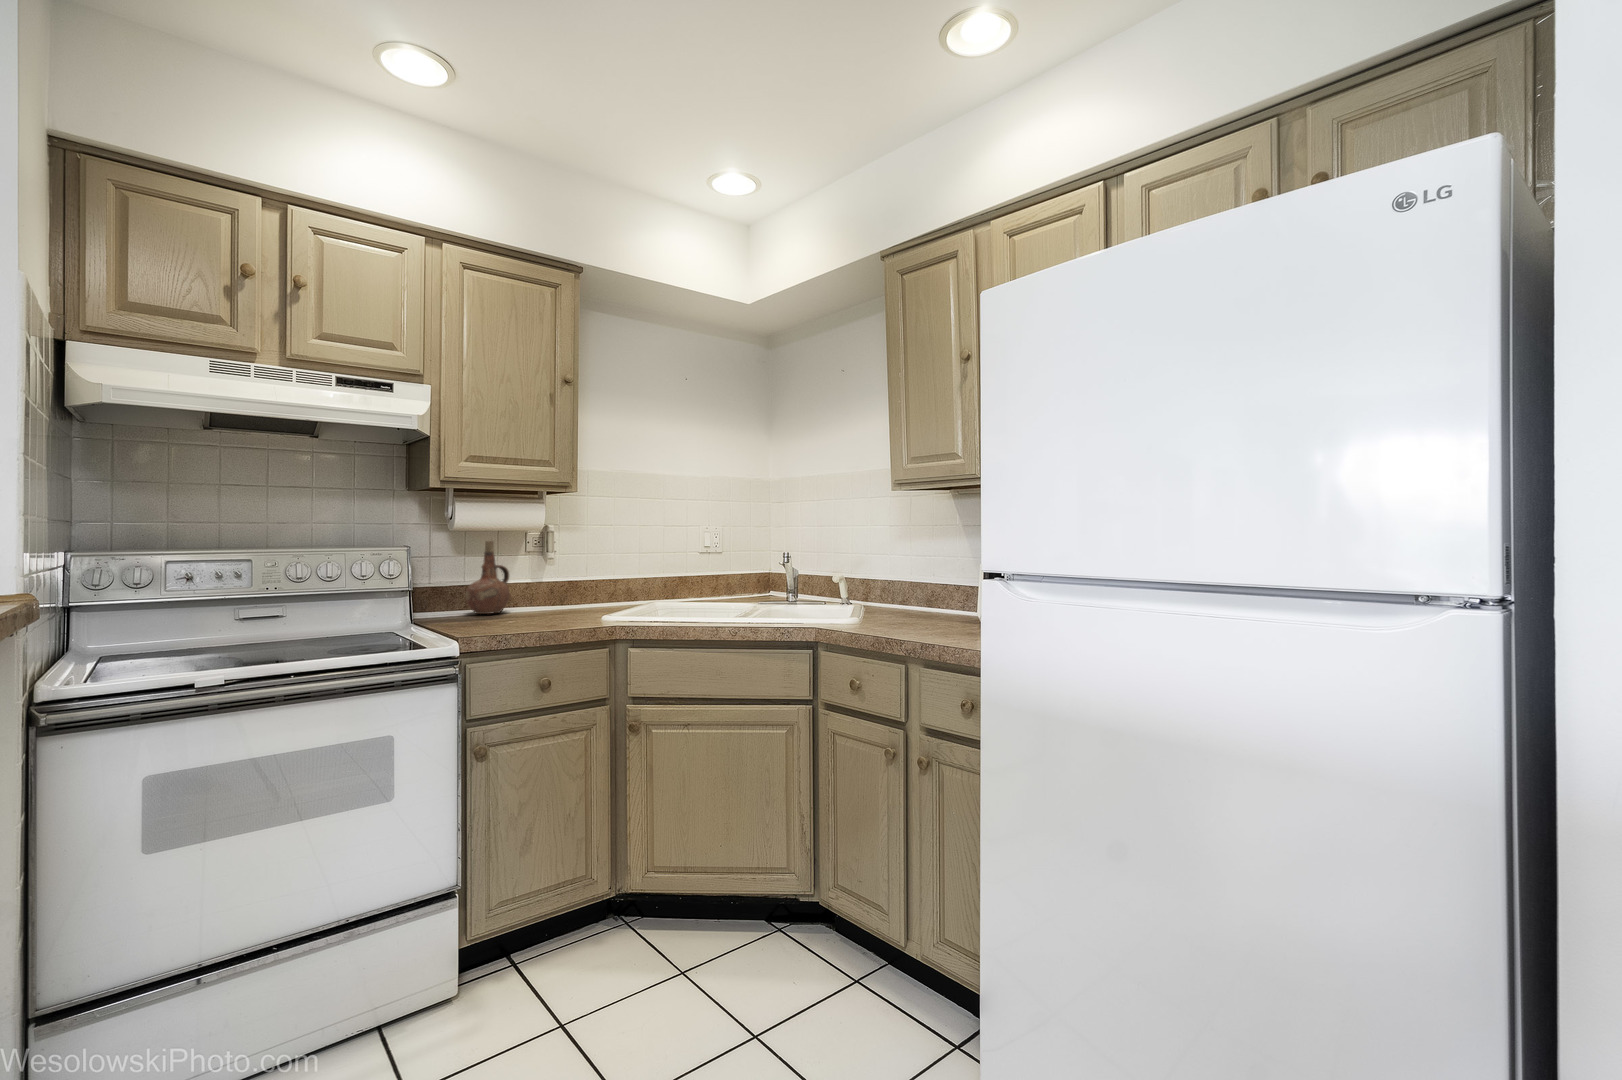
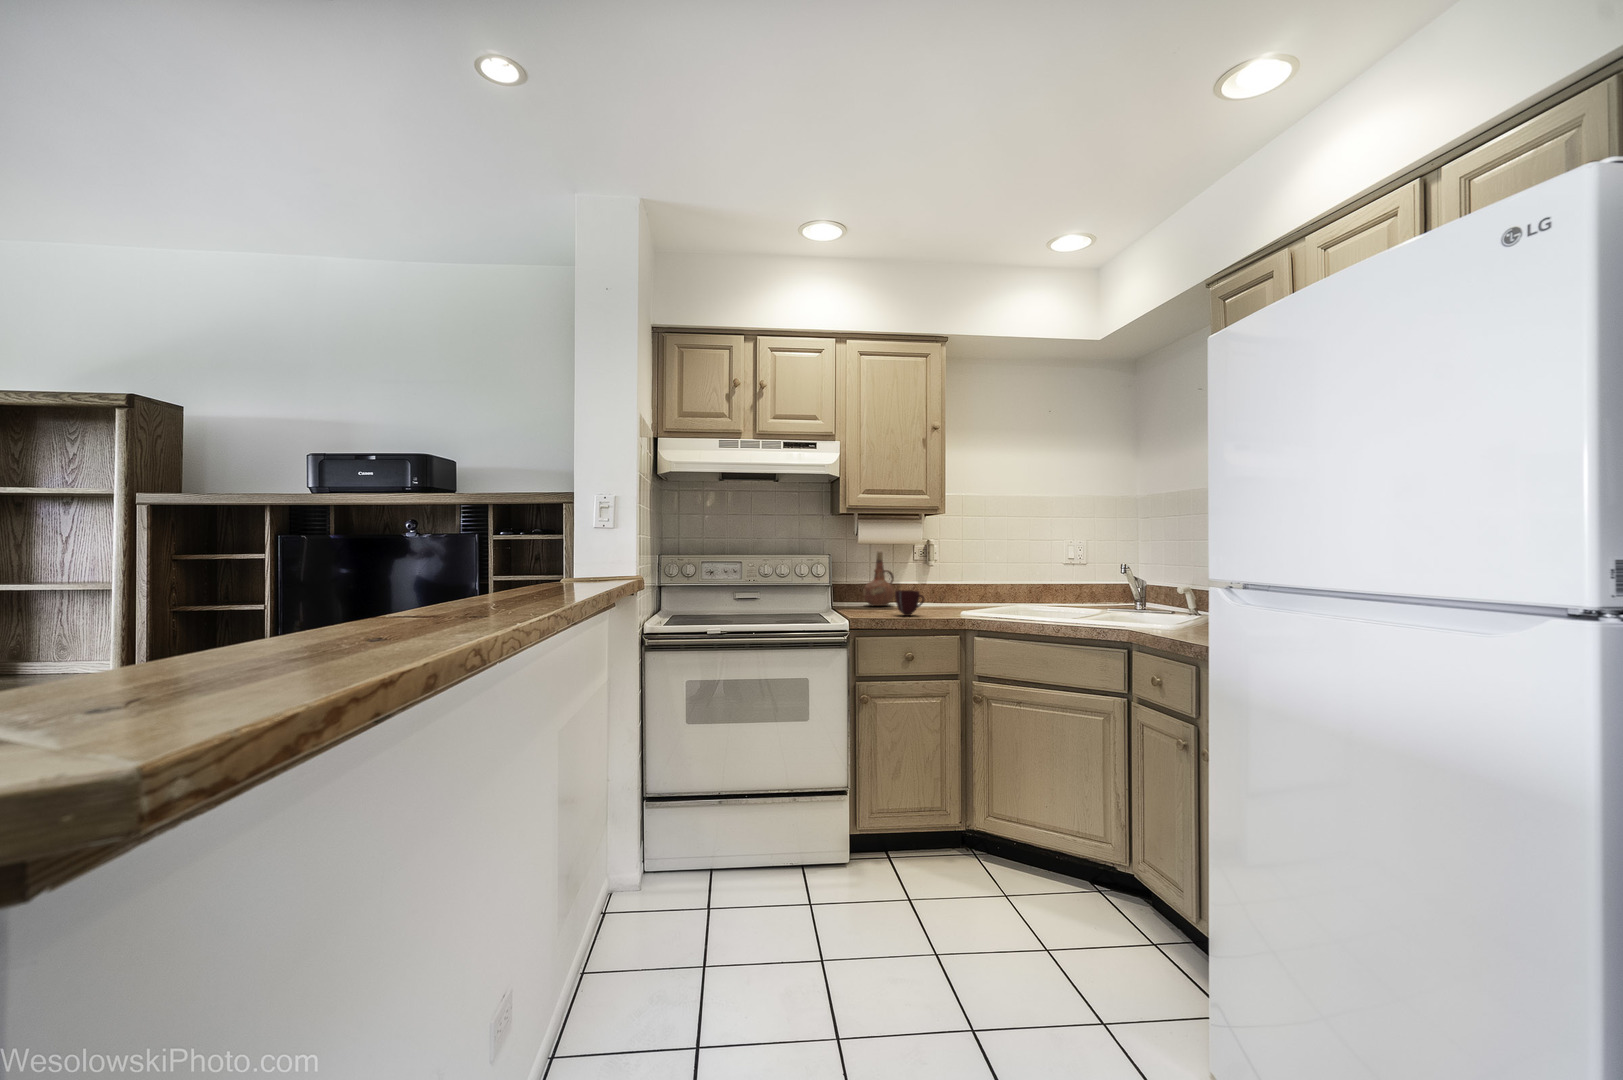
mug: none [520,593,563,628] -> present [895,590,925,616]

